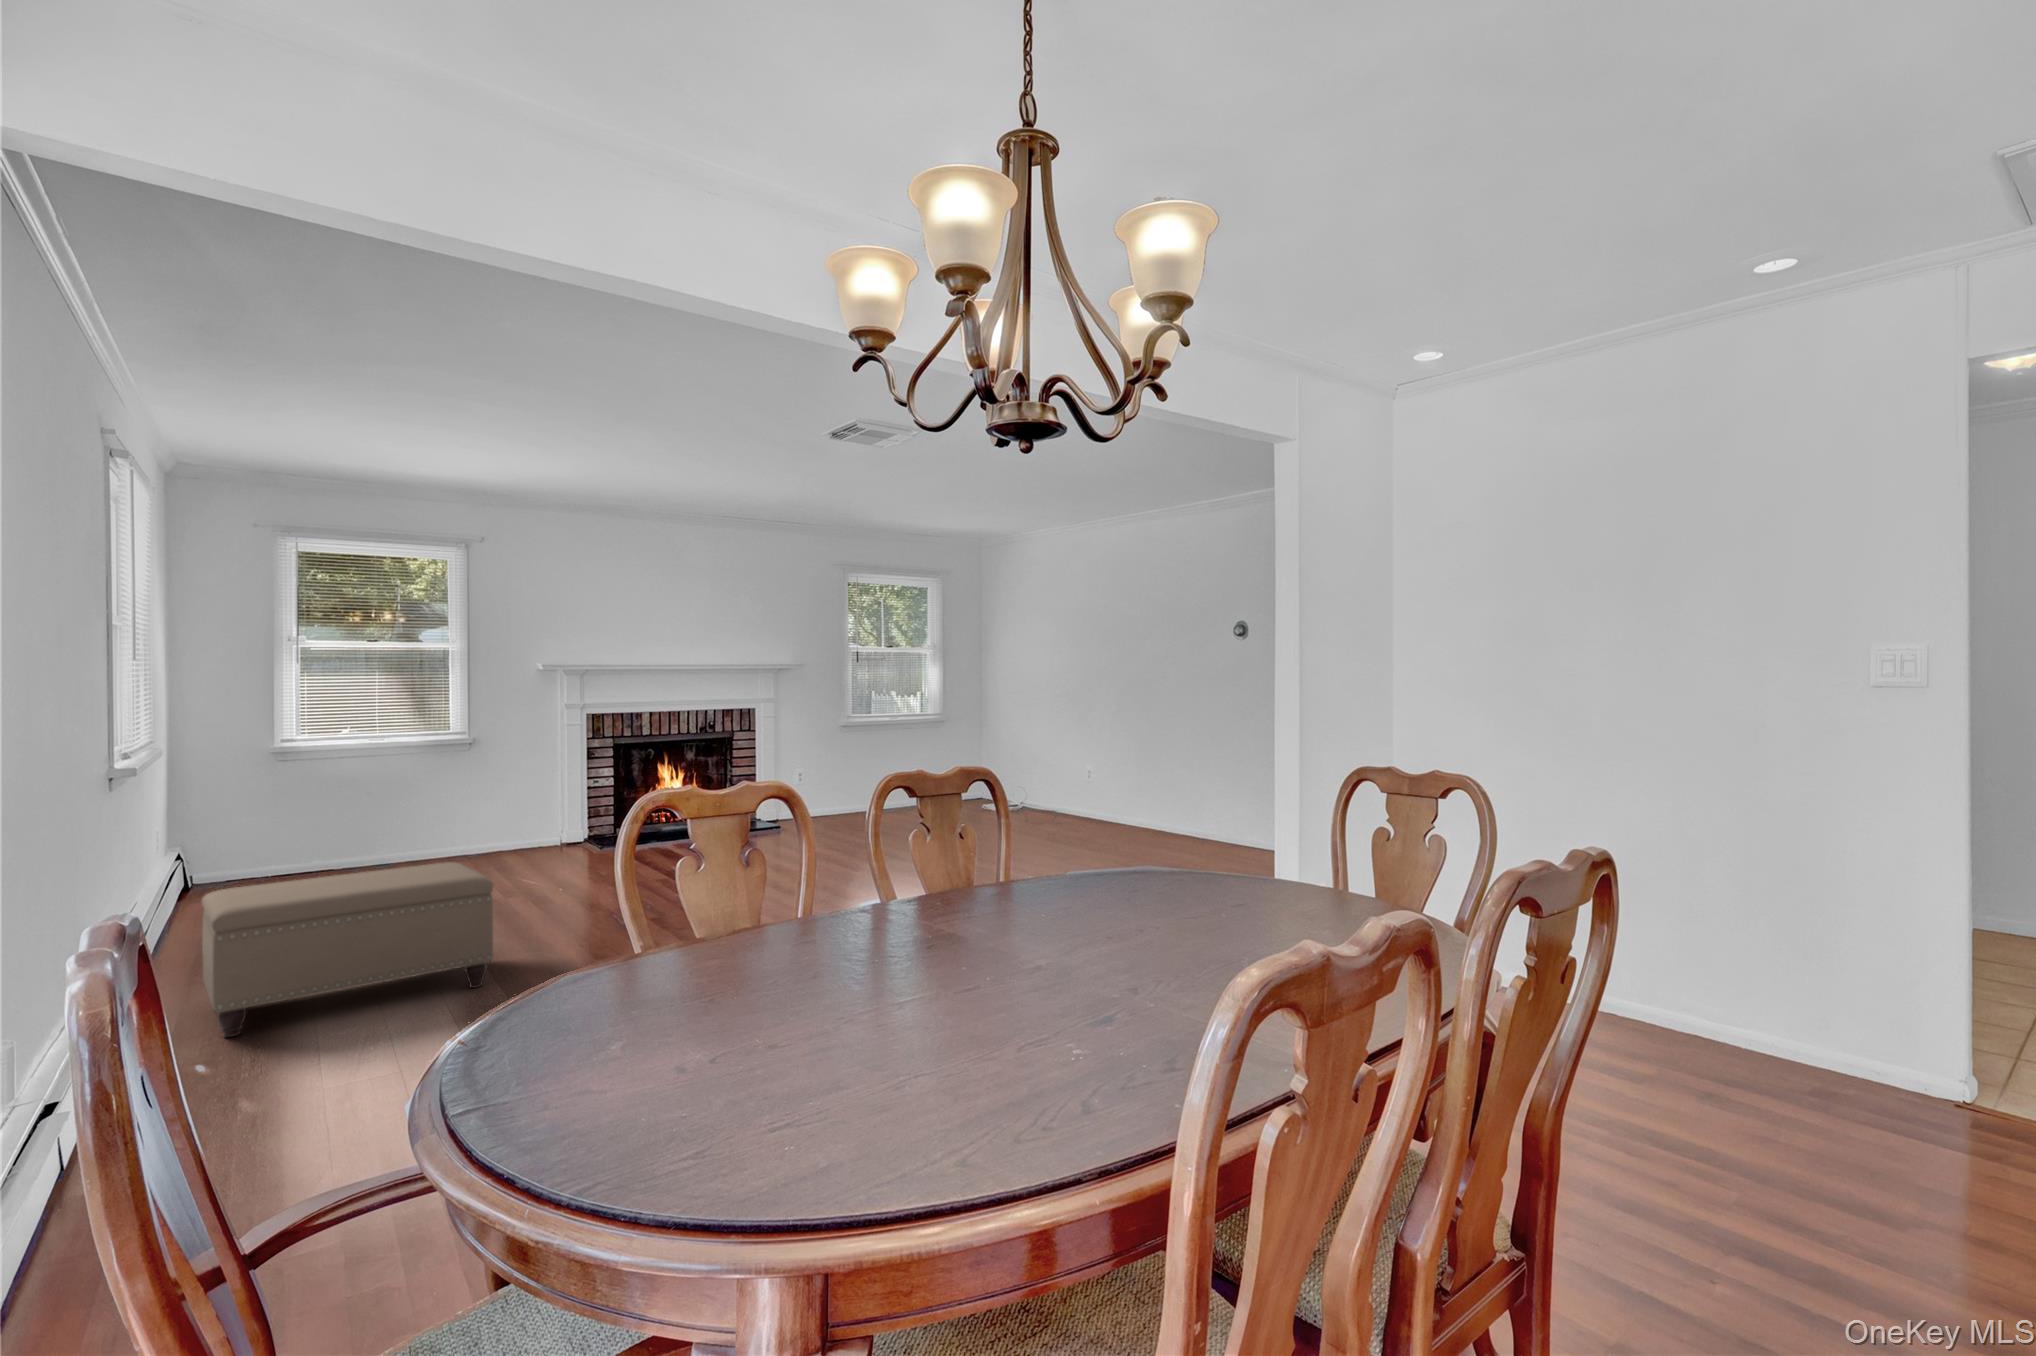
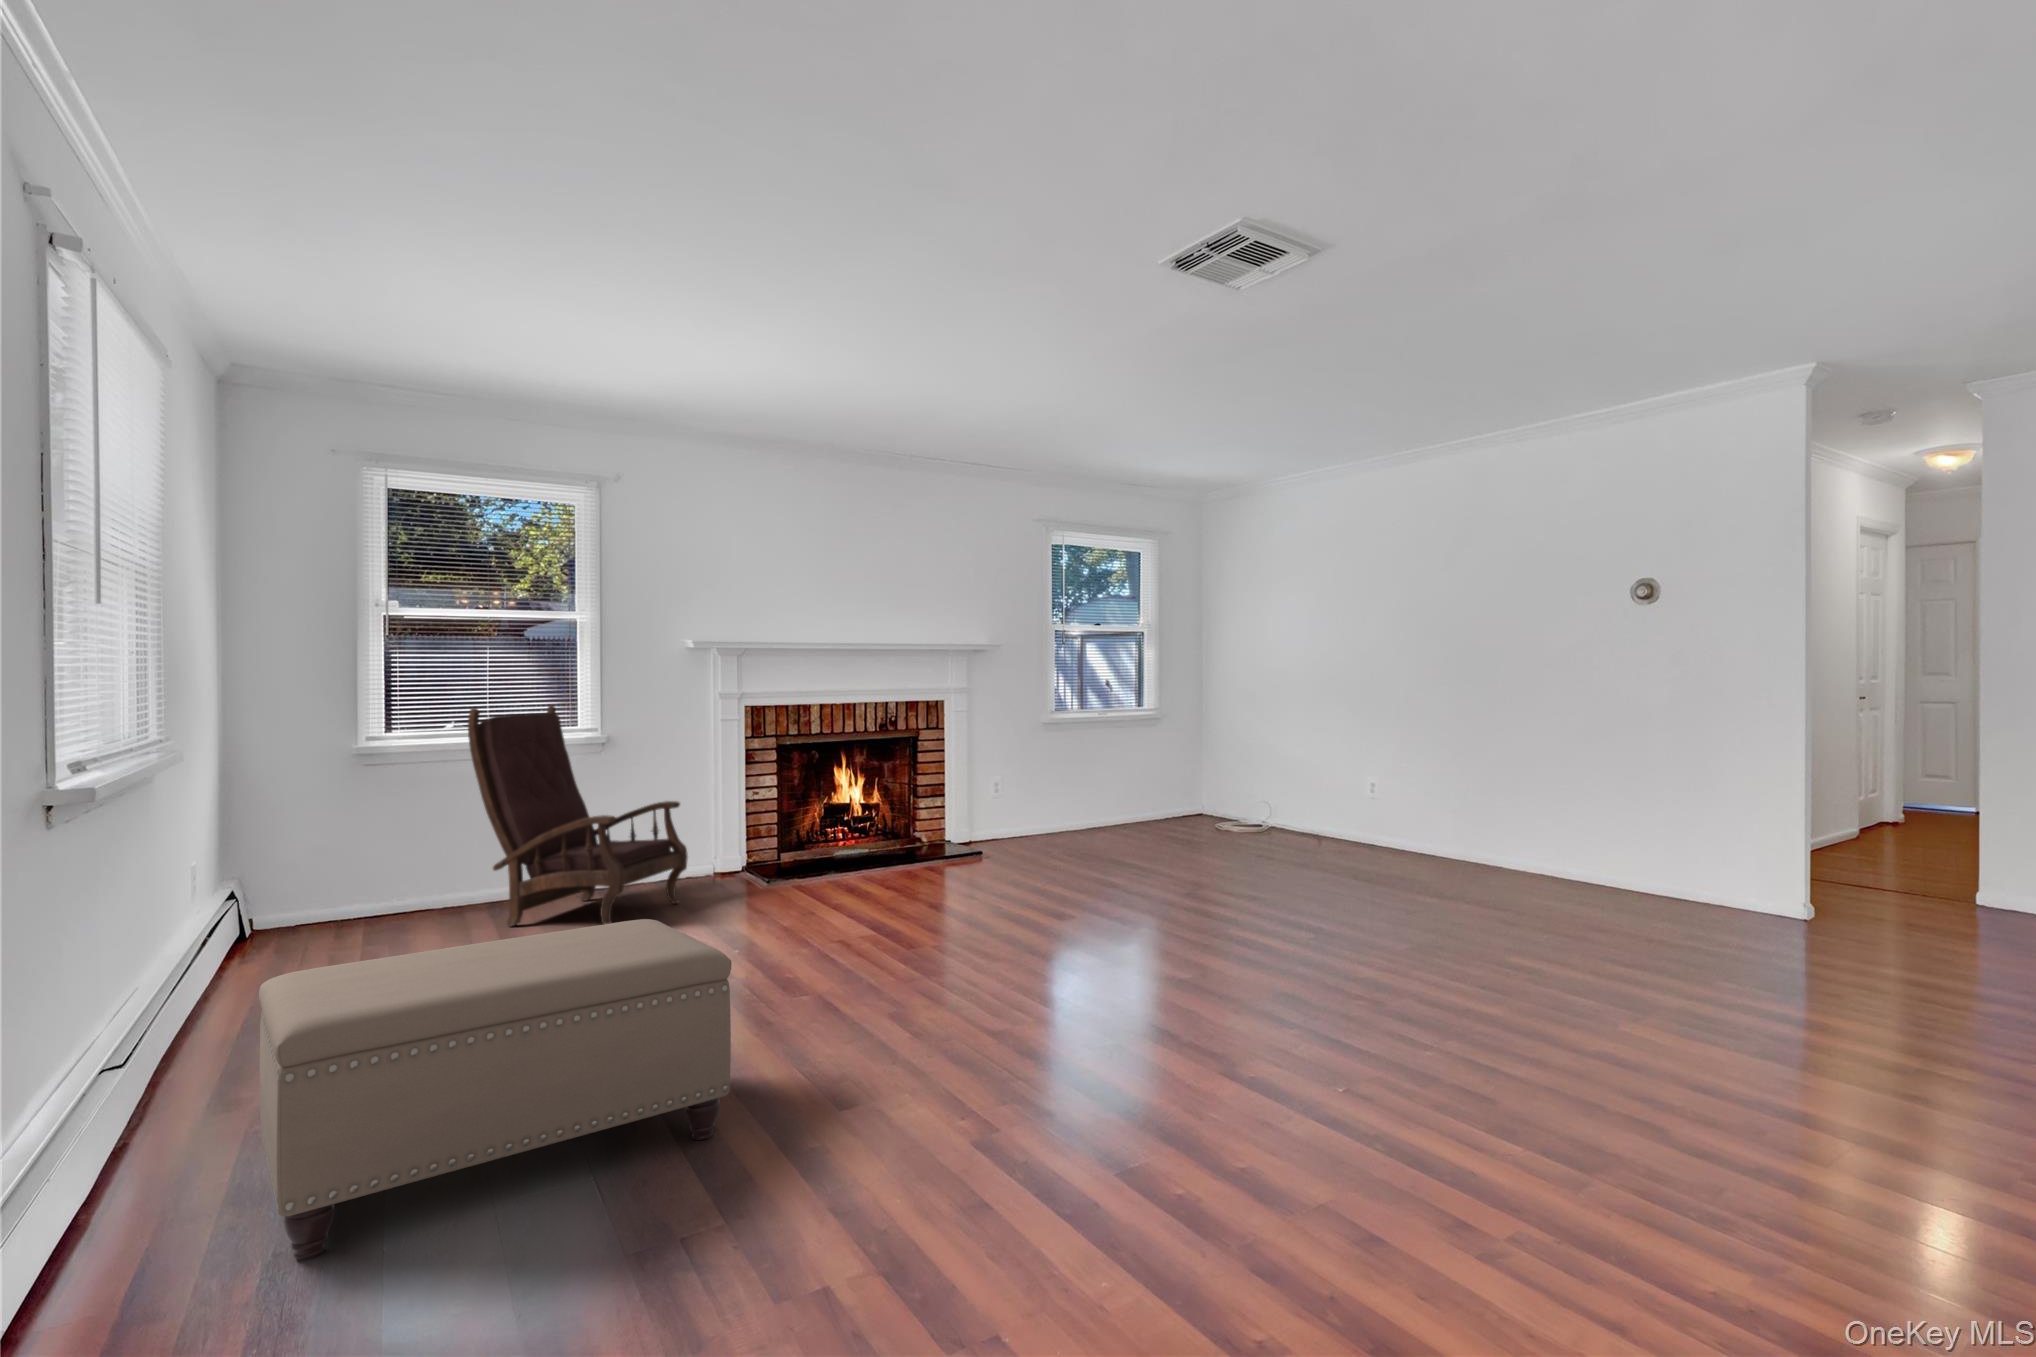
armchair: none [358,717,531,882] -> present [468,705,688,926]

